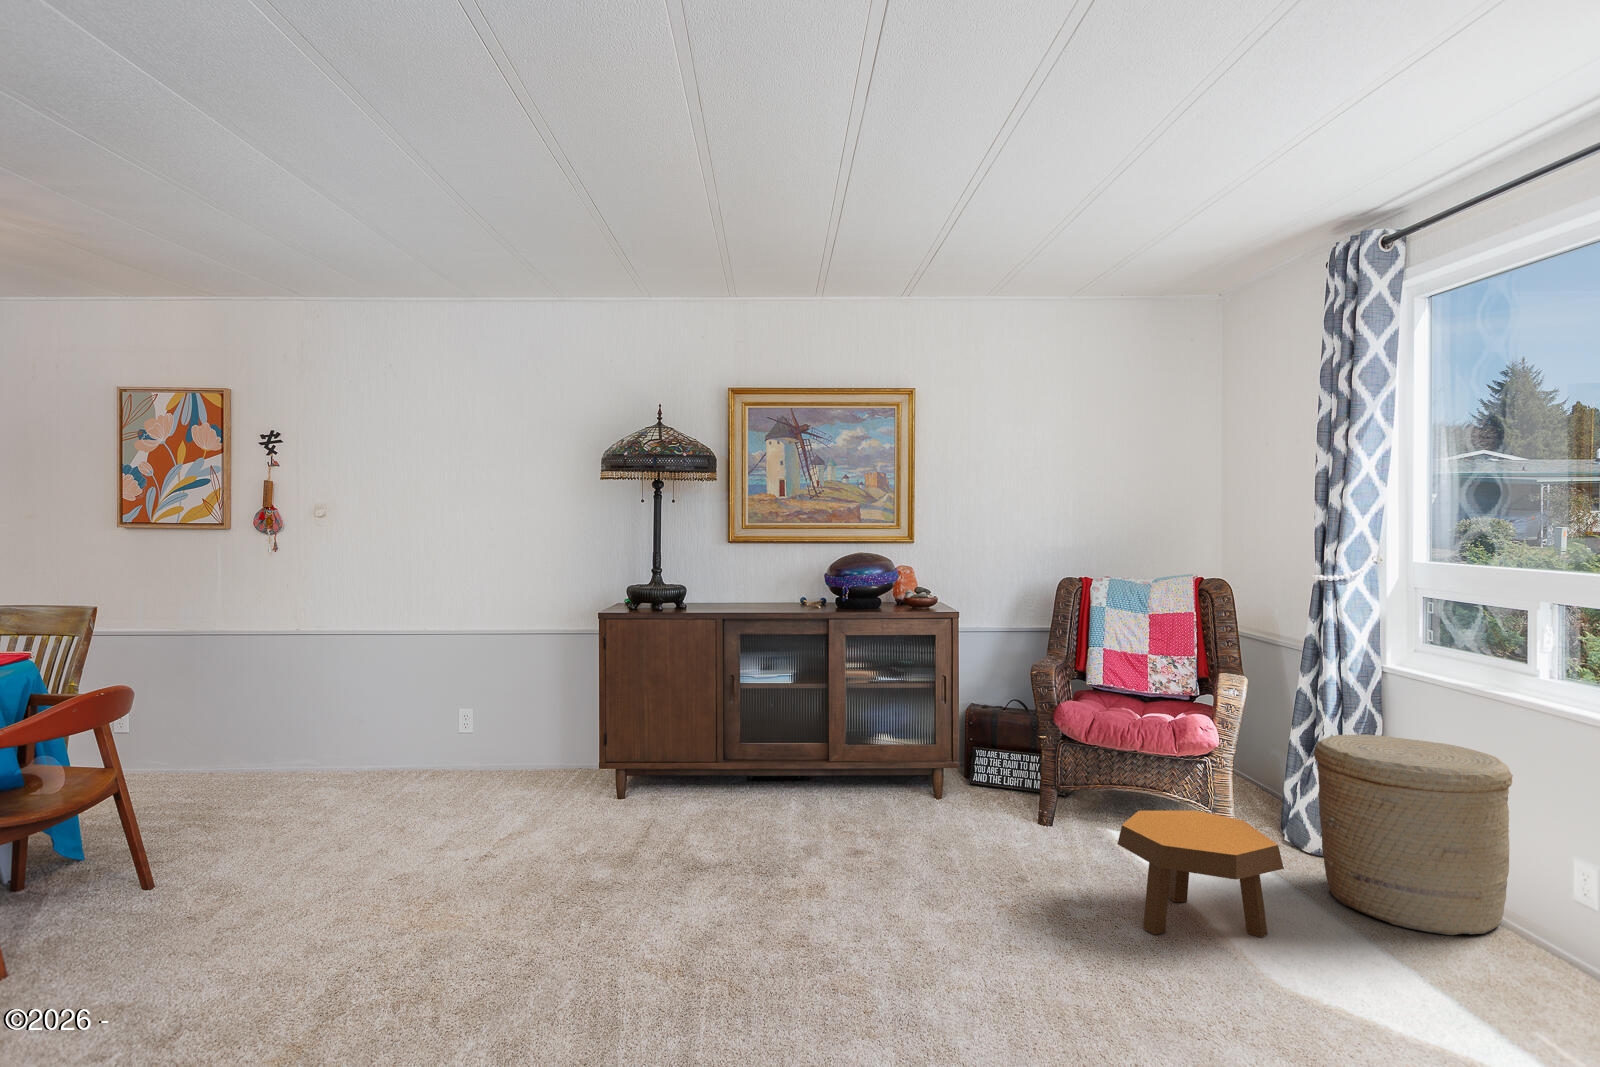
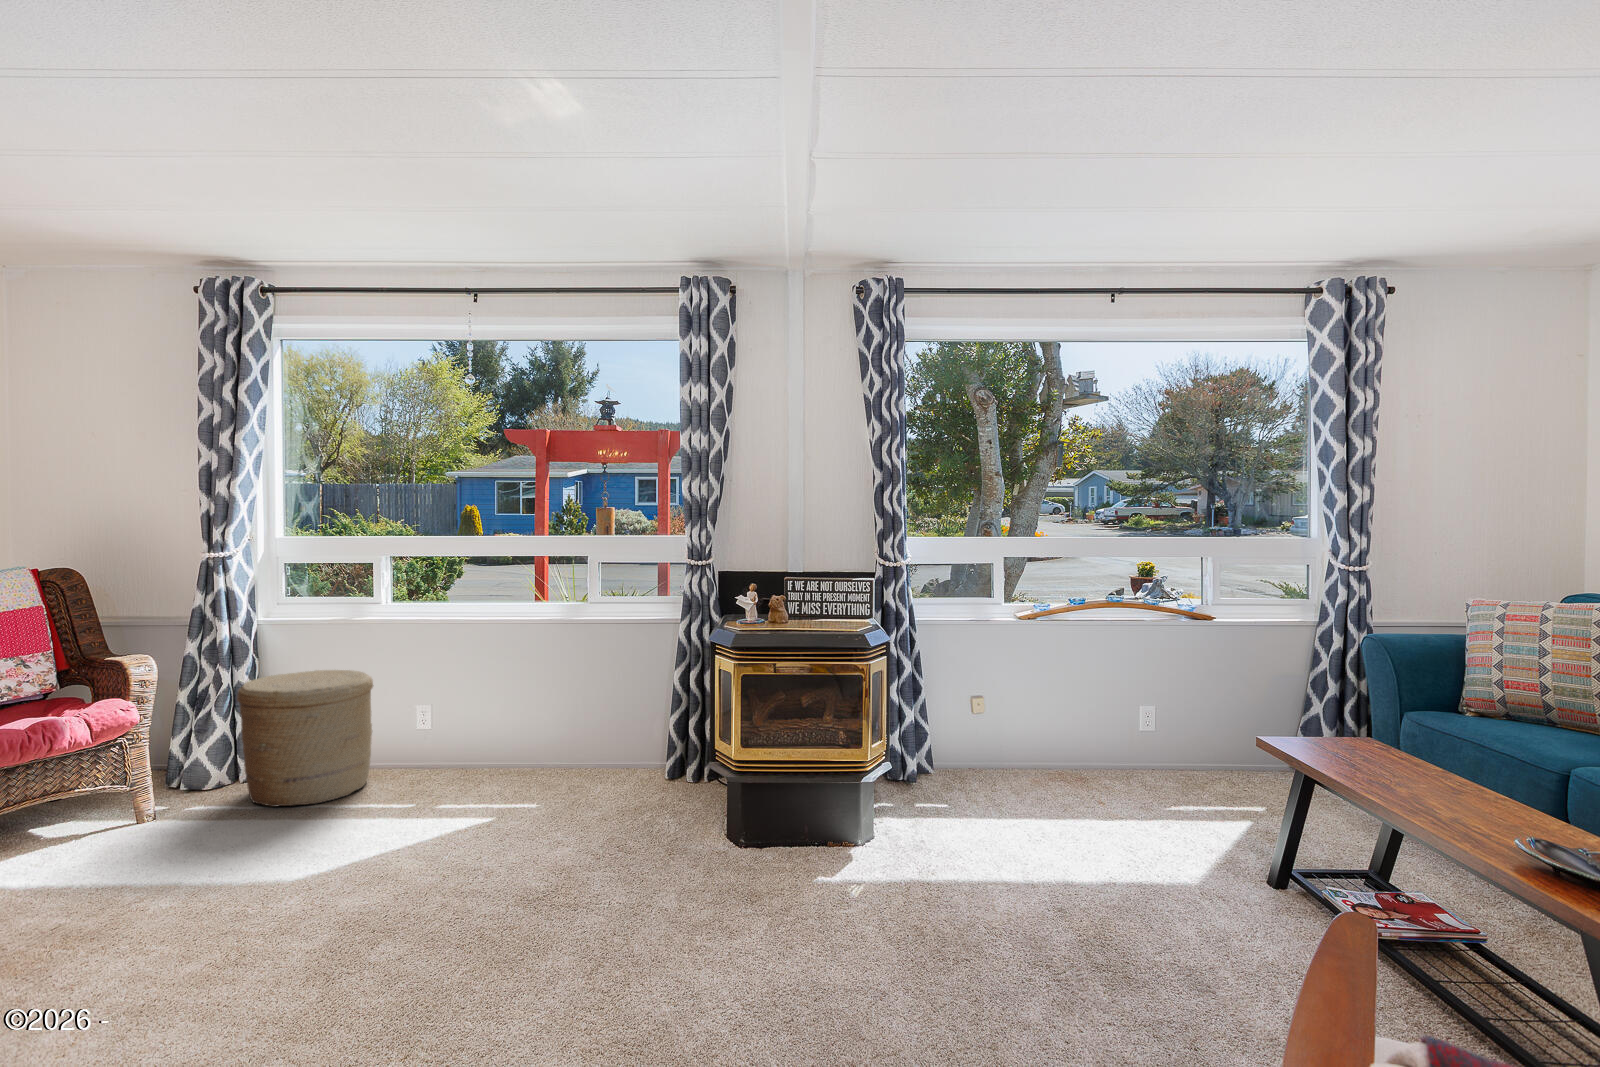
footstool: present [1118,810,1284,938] -> none [98,769,256,890]

